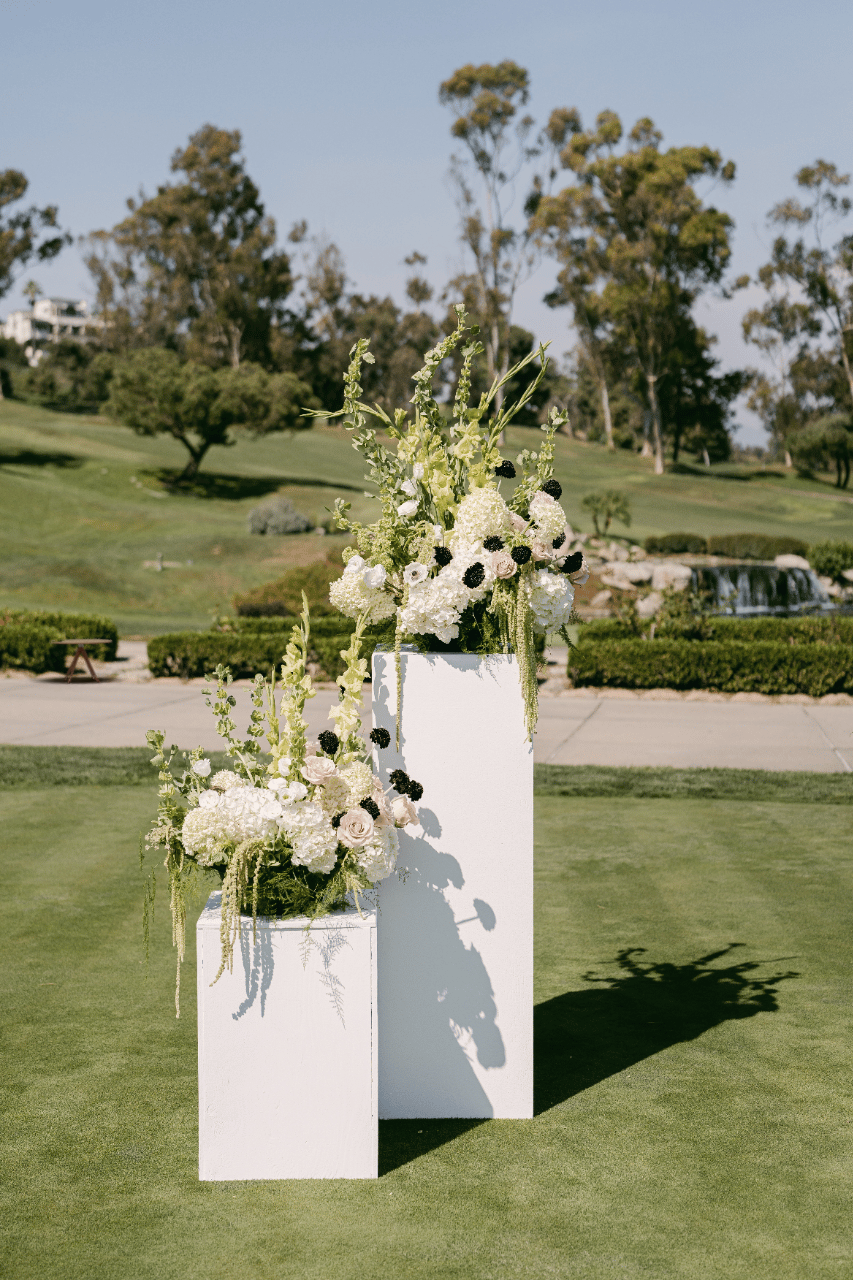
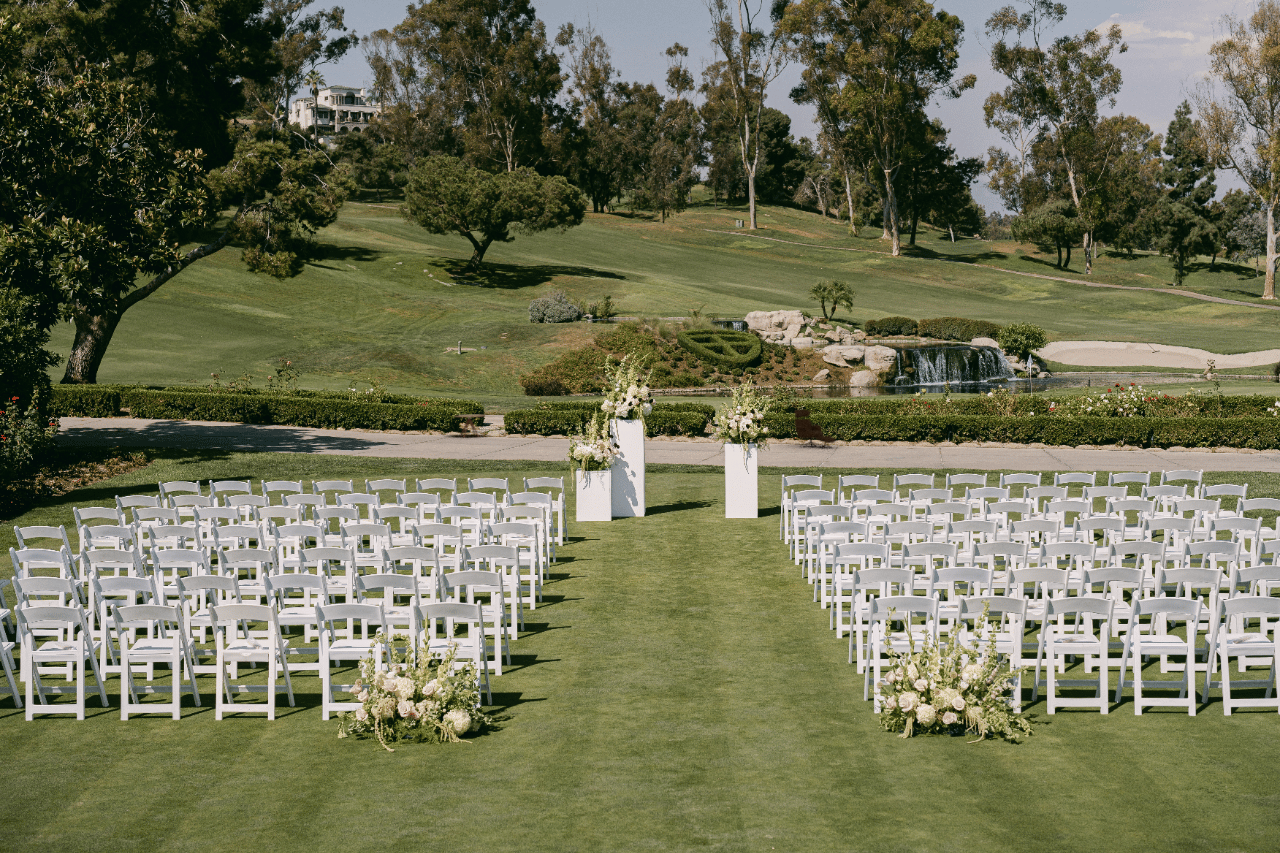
lounge chair: none [716,632,801,710] -> present [795,409,835,447]

